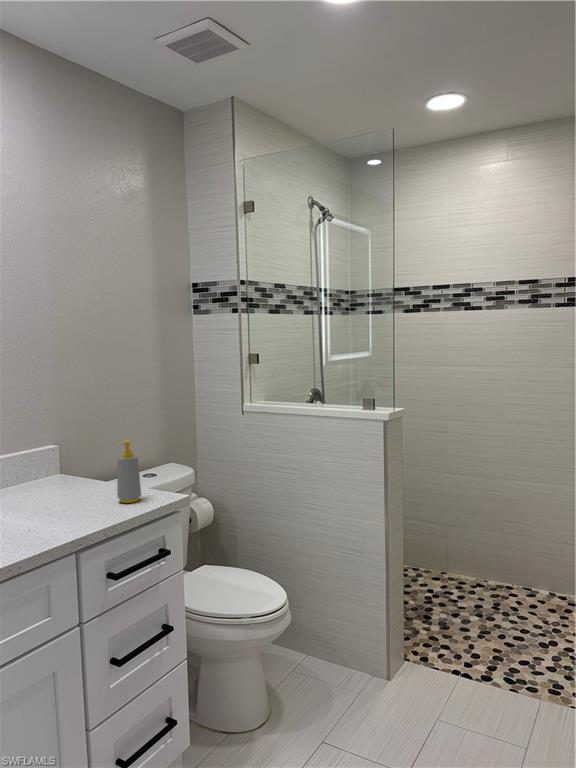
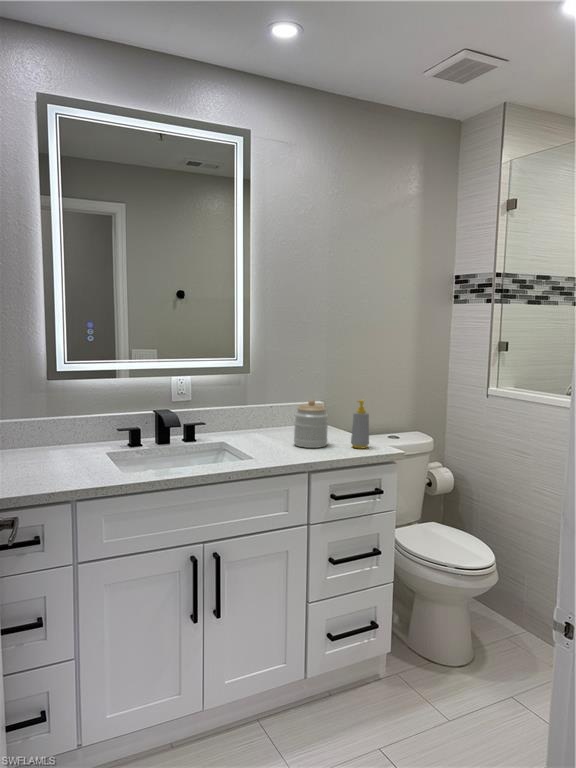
jar: none [34,448,85,515] -> present [294,399,328,448]

